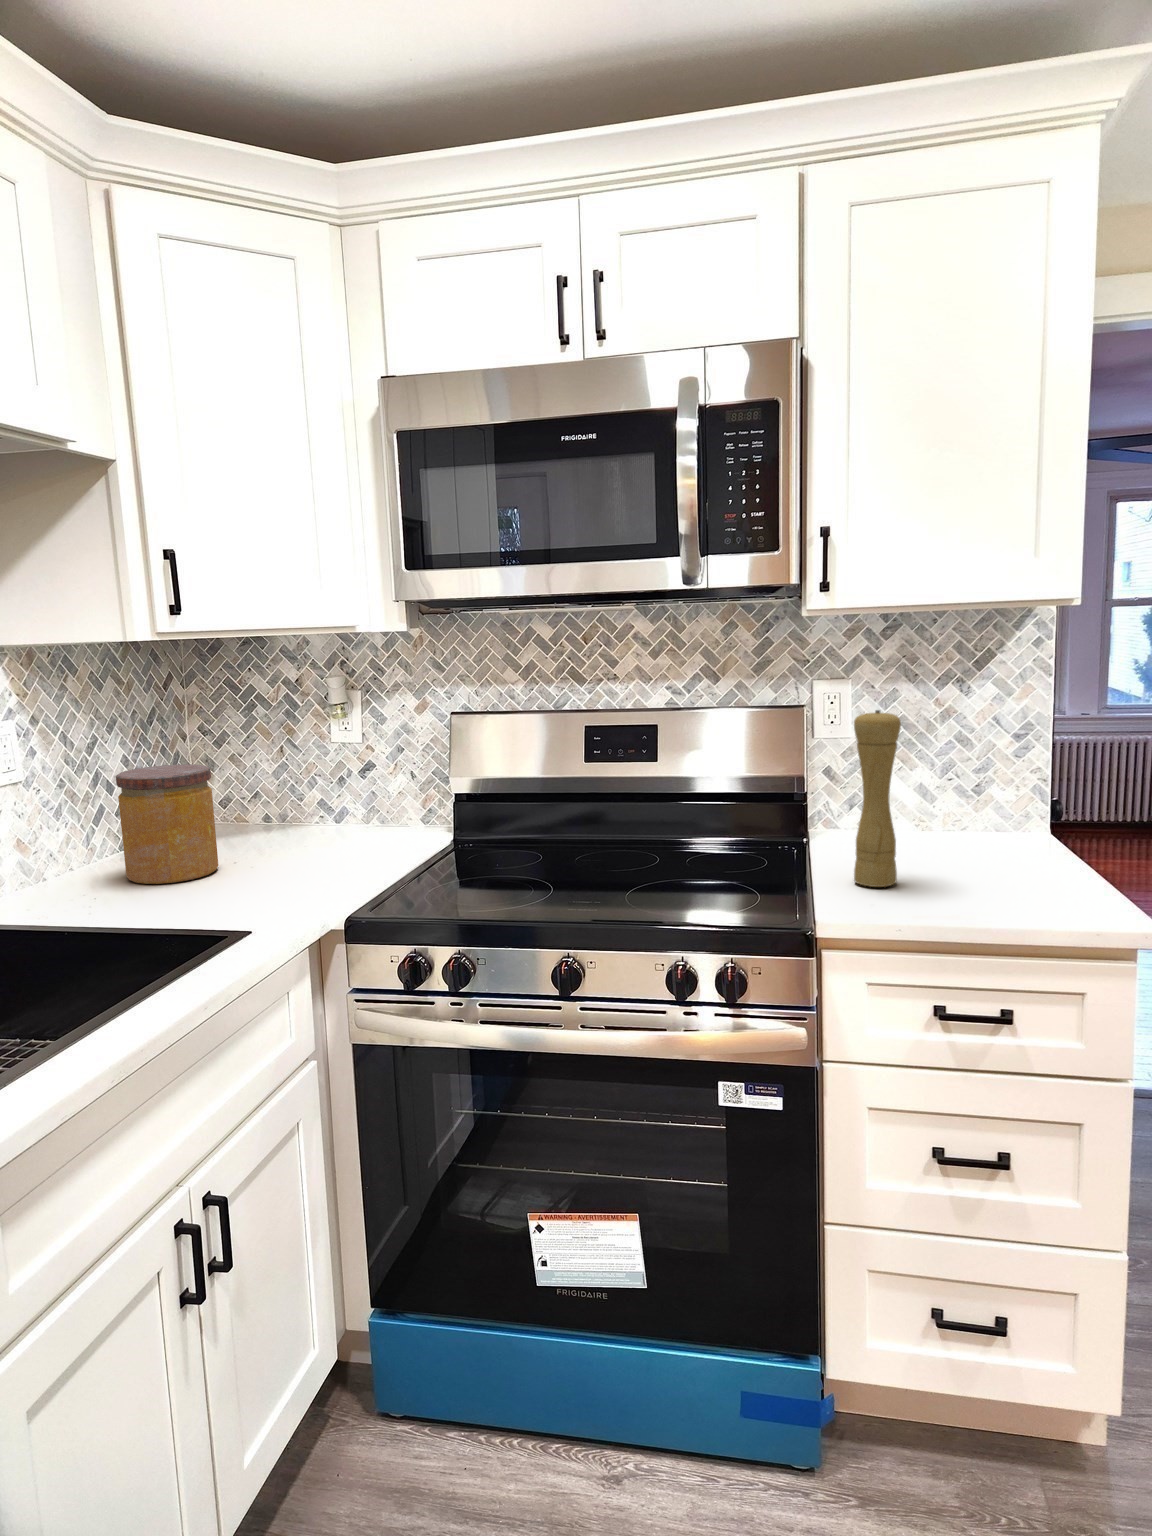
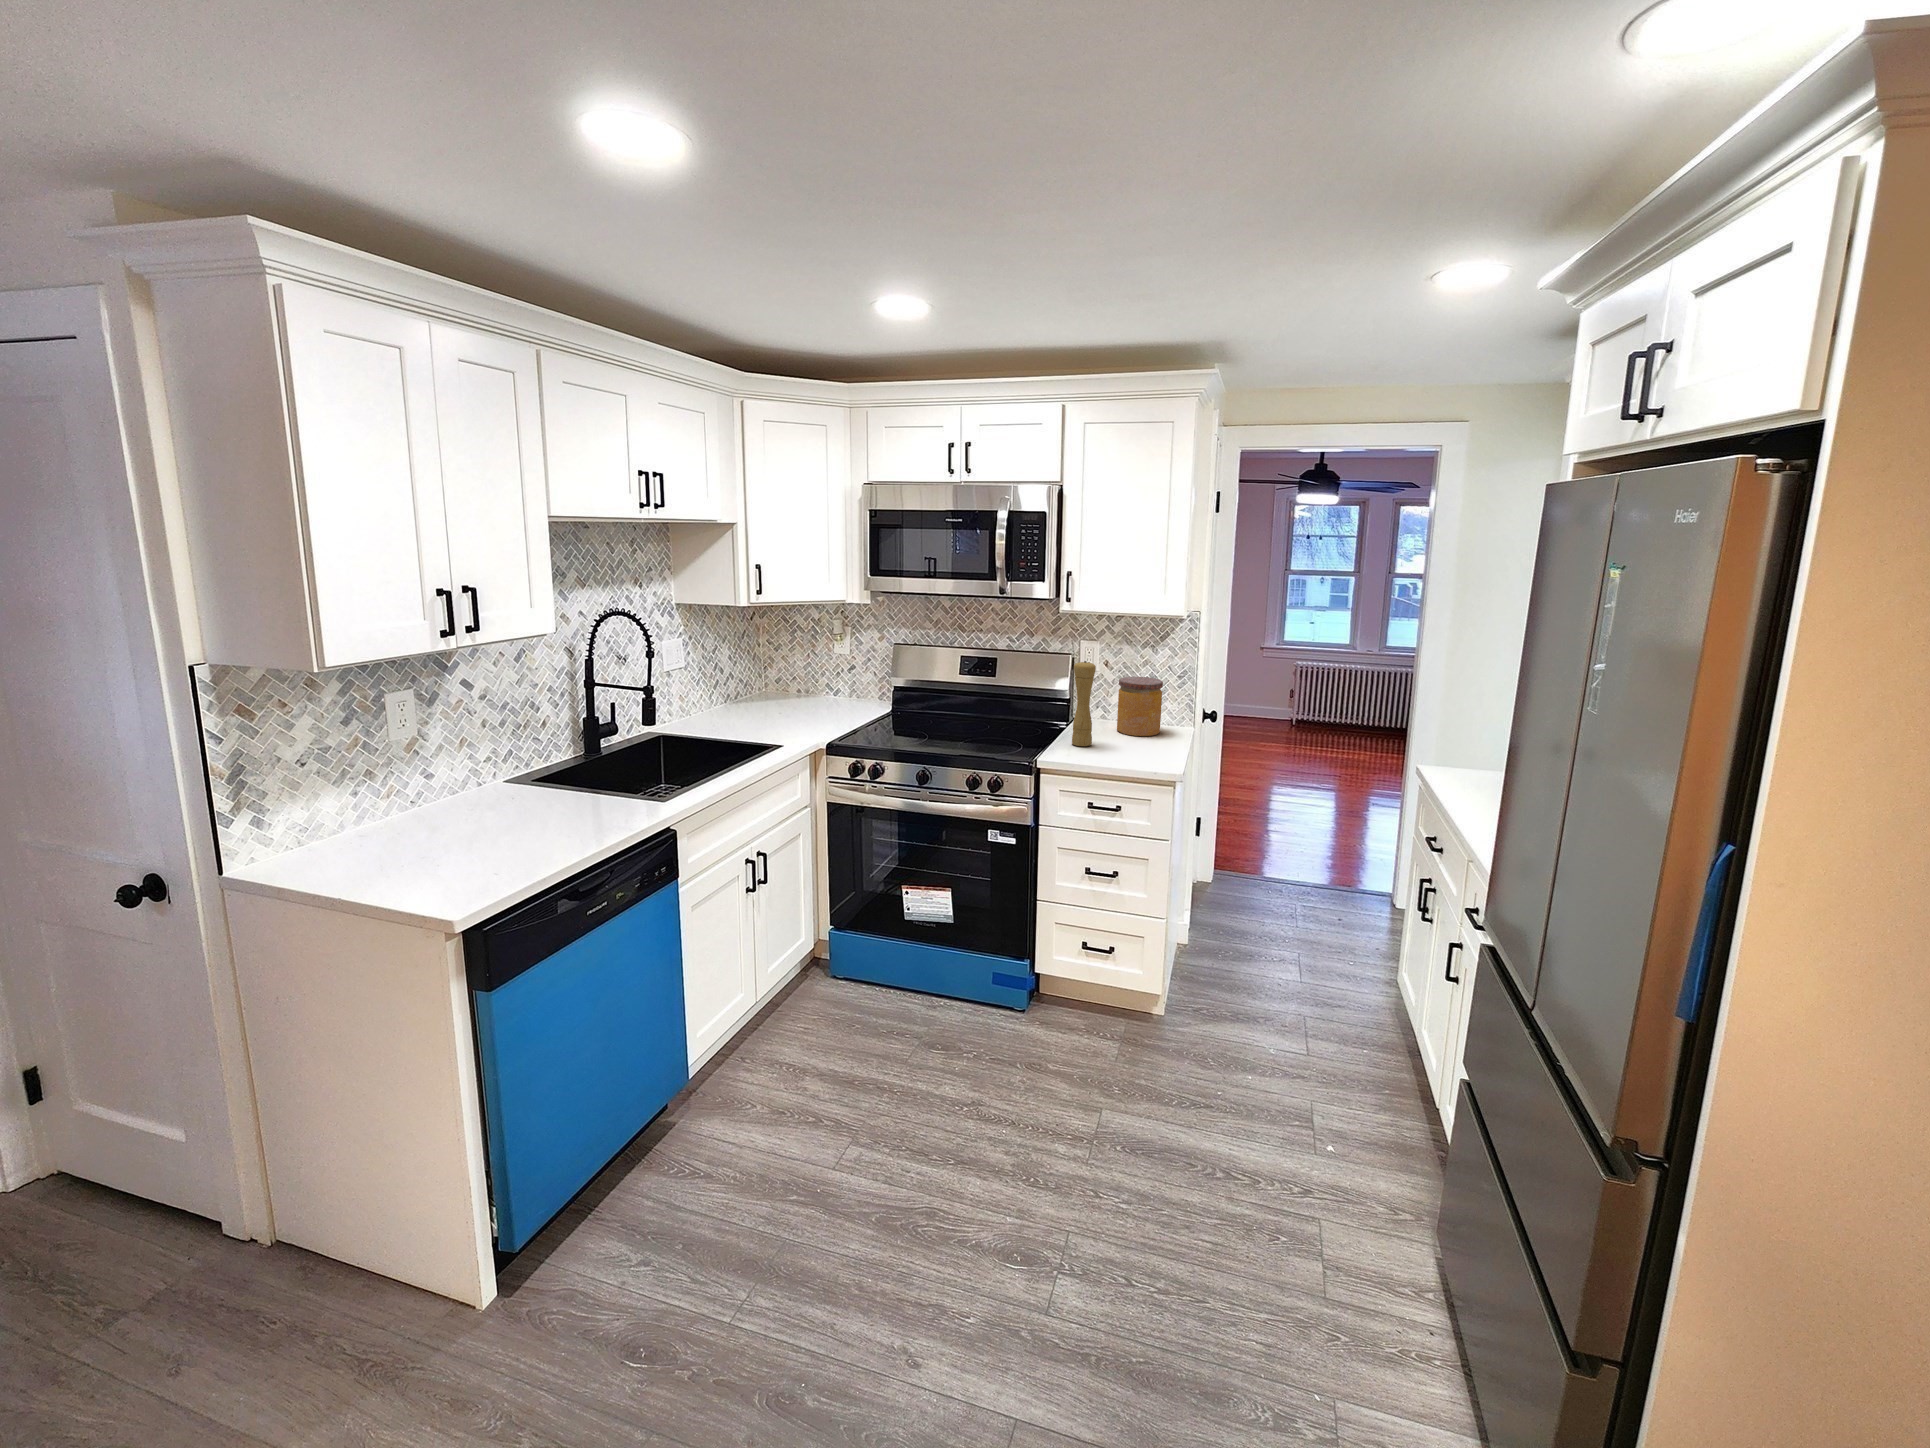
jar: present [116,764,218,884] -> present [1117,677,1163,736]

